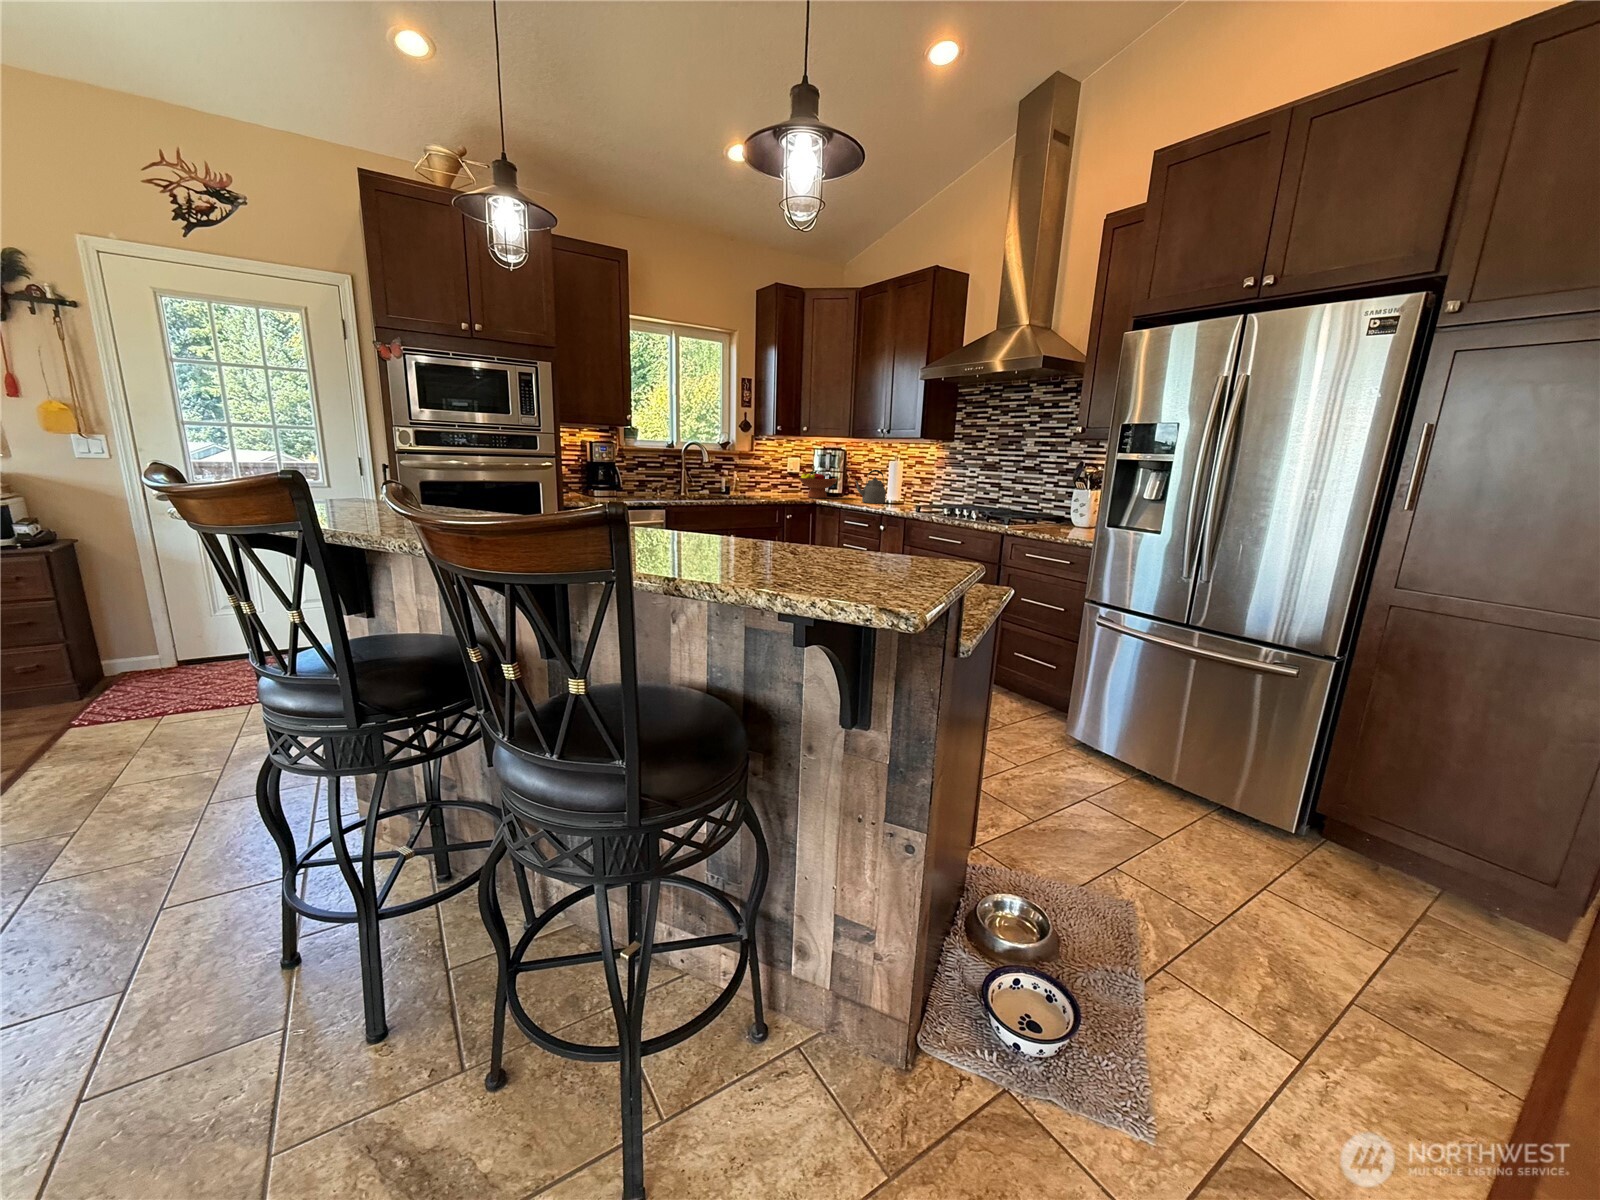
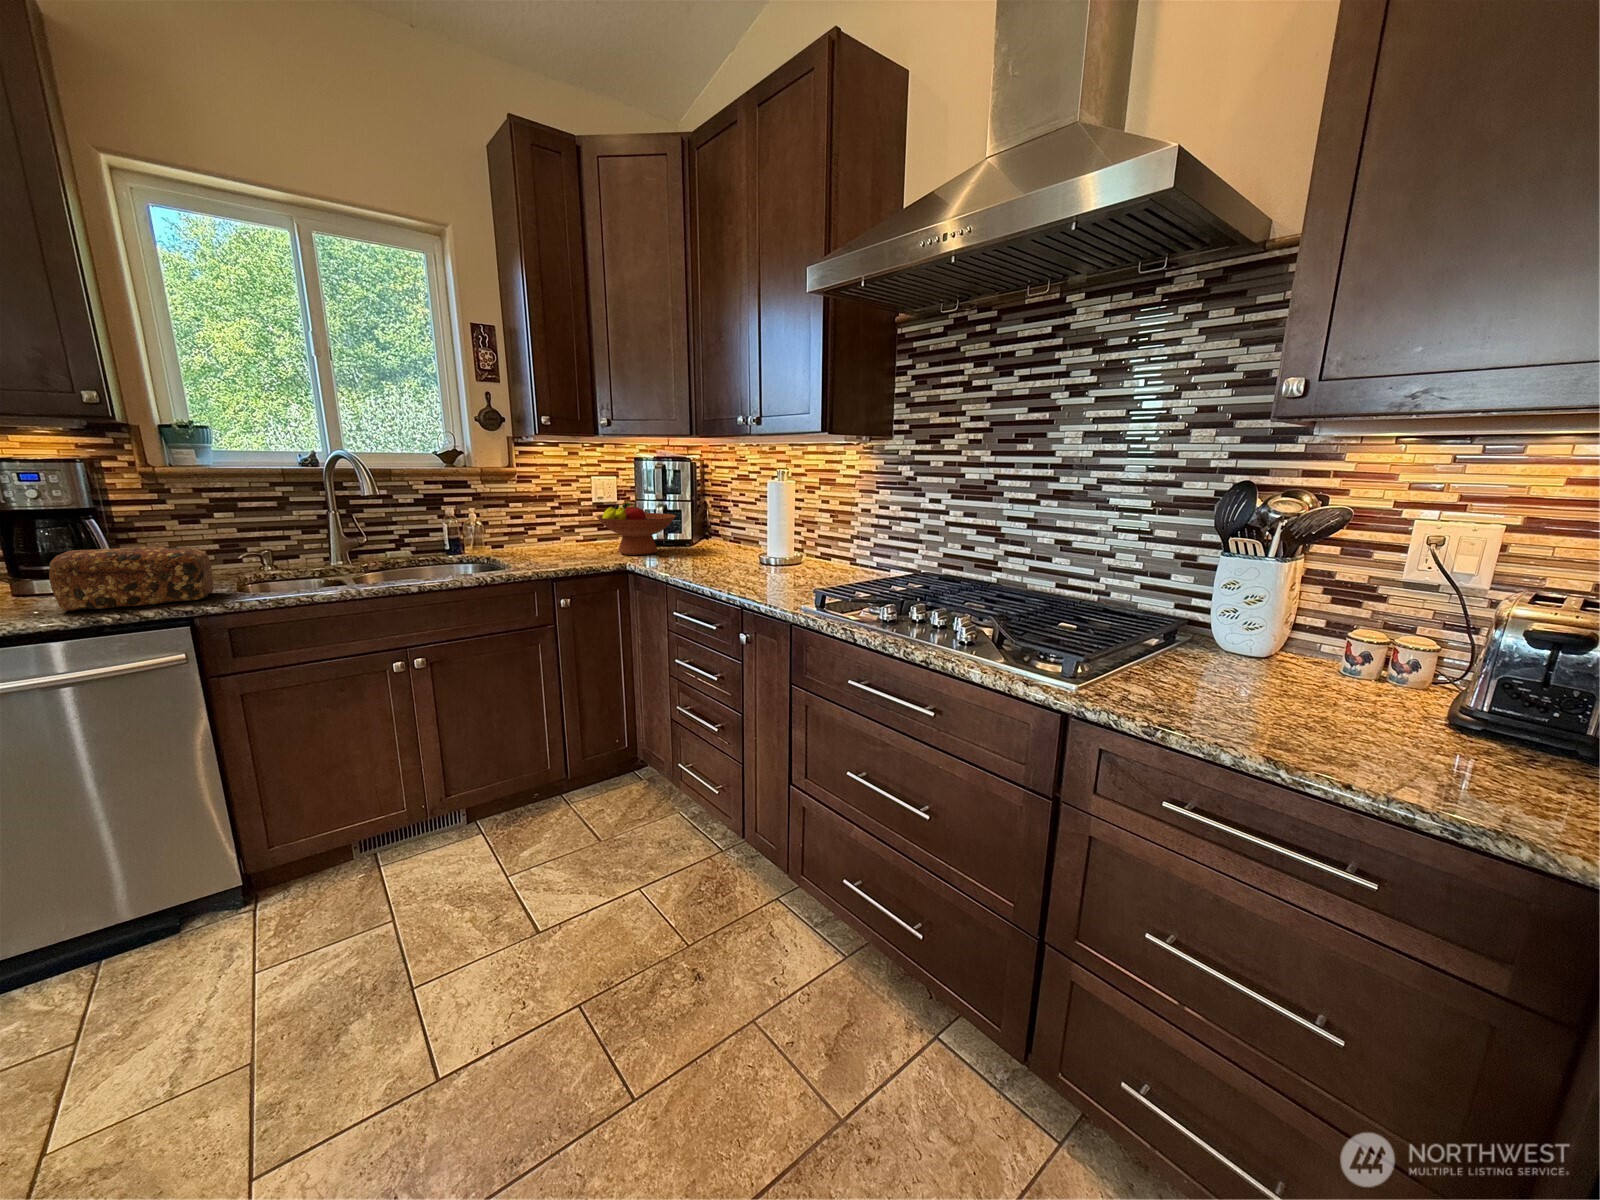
kettle: present [854,470,886,503] -> none [690,500,760,570]
bread loaf: none [620,478,666,501] -> present [49,546,213,611]

